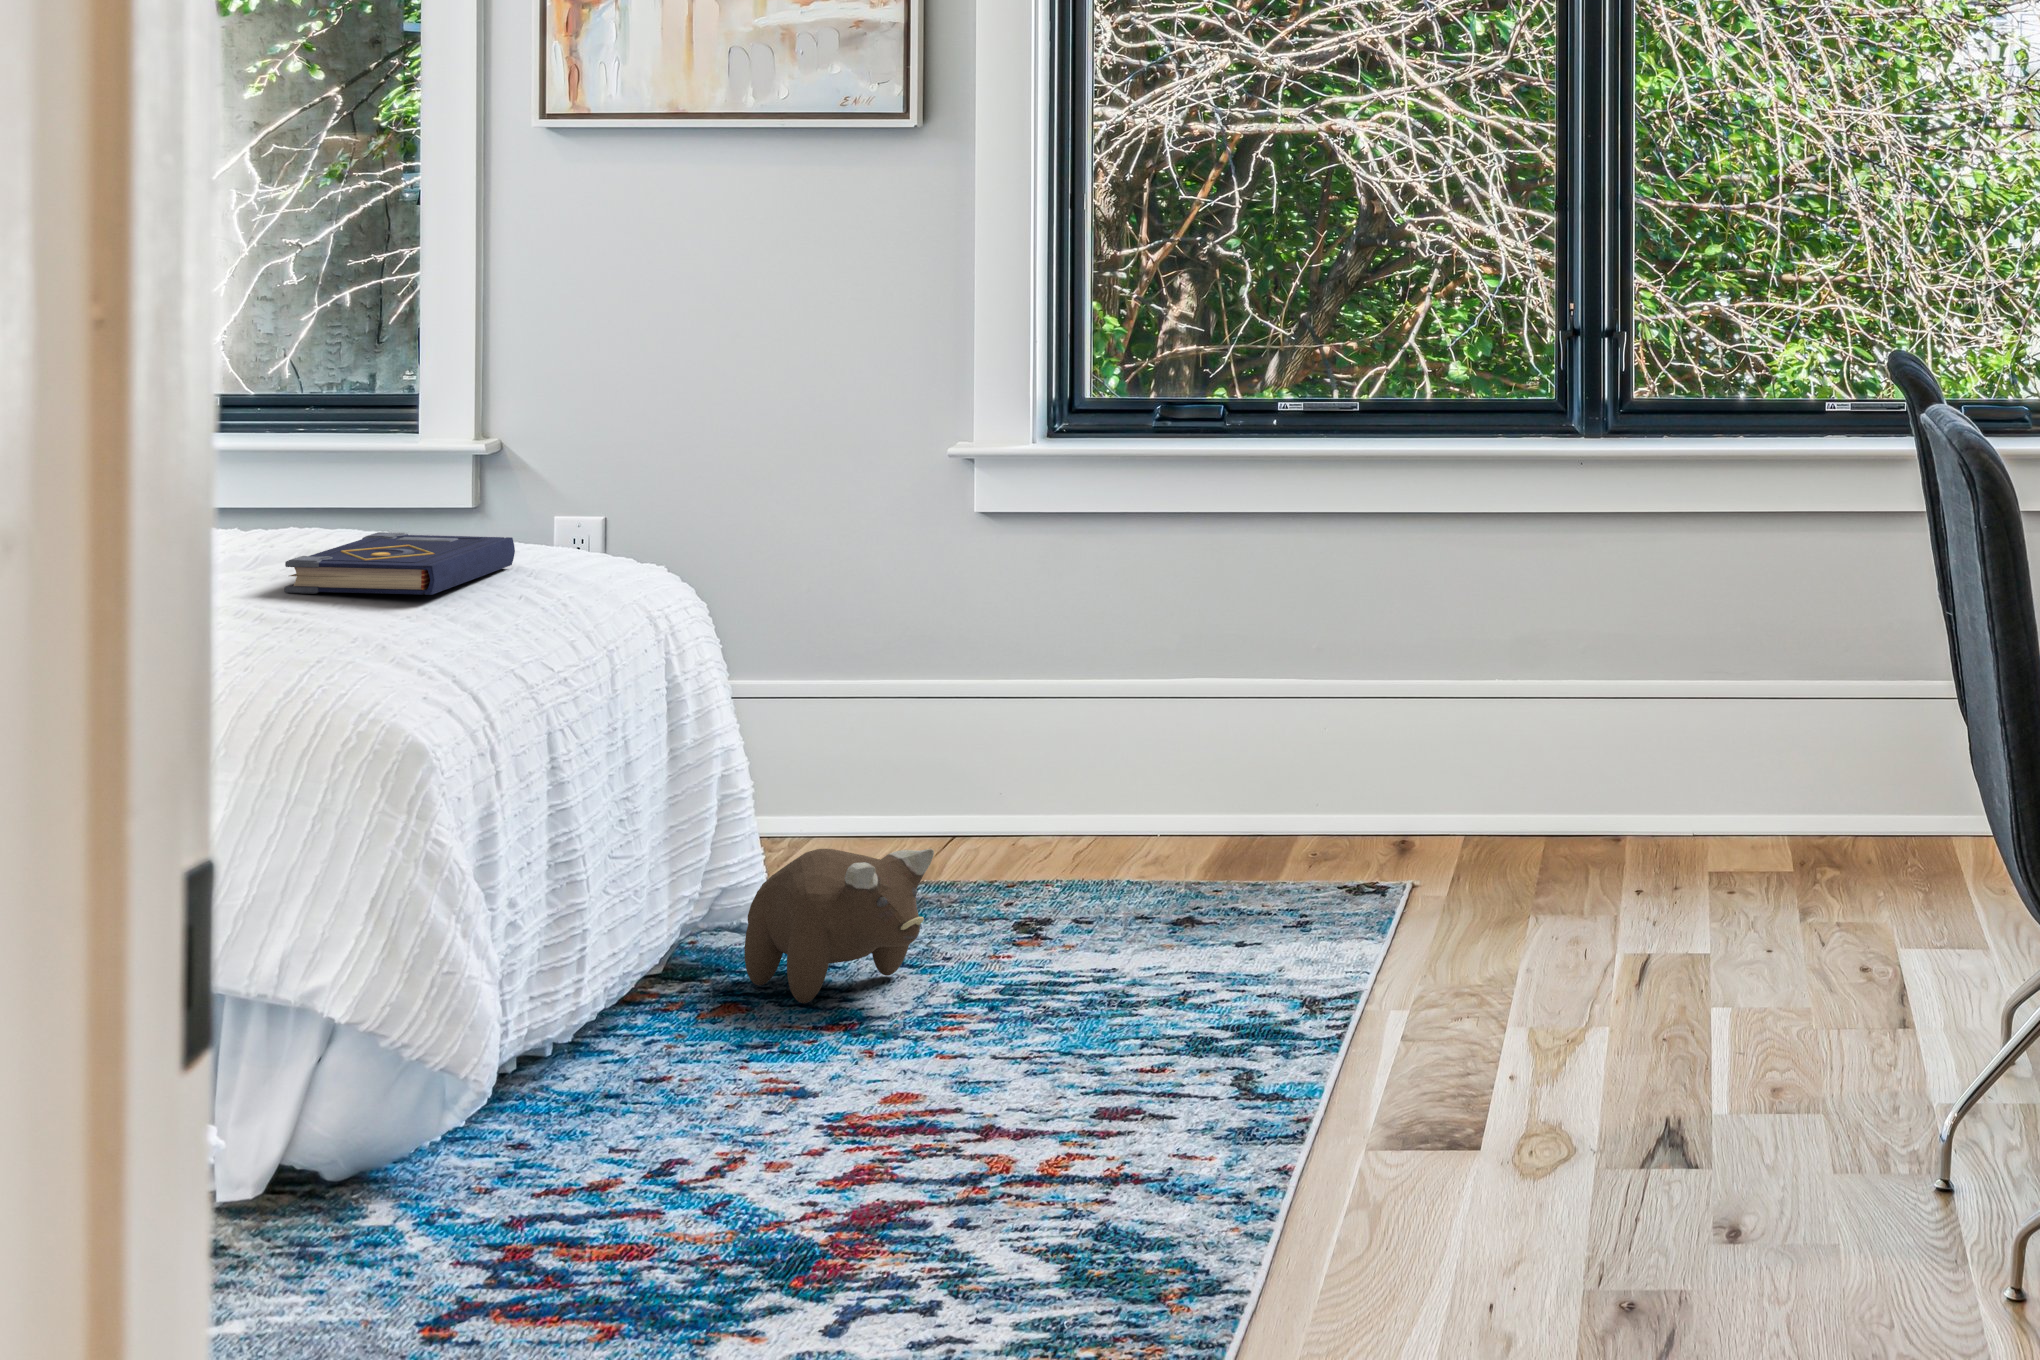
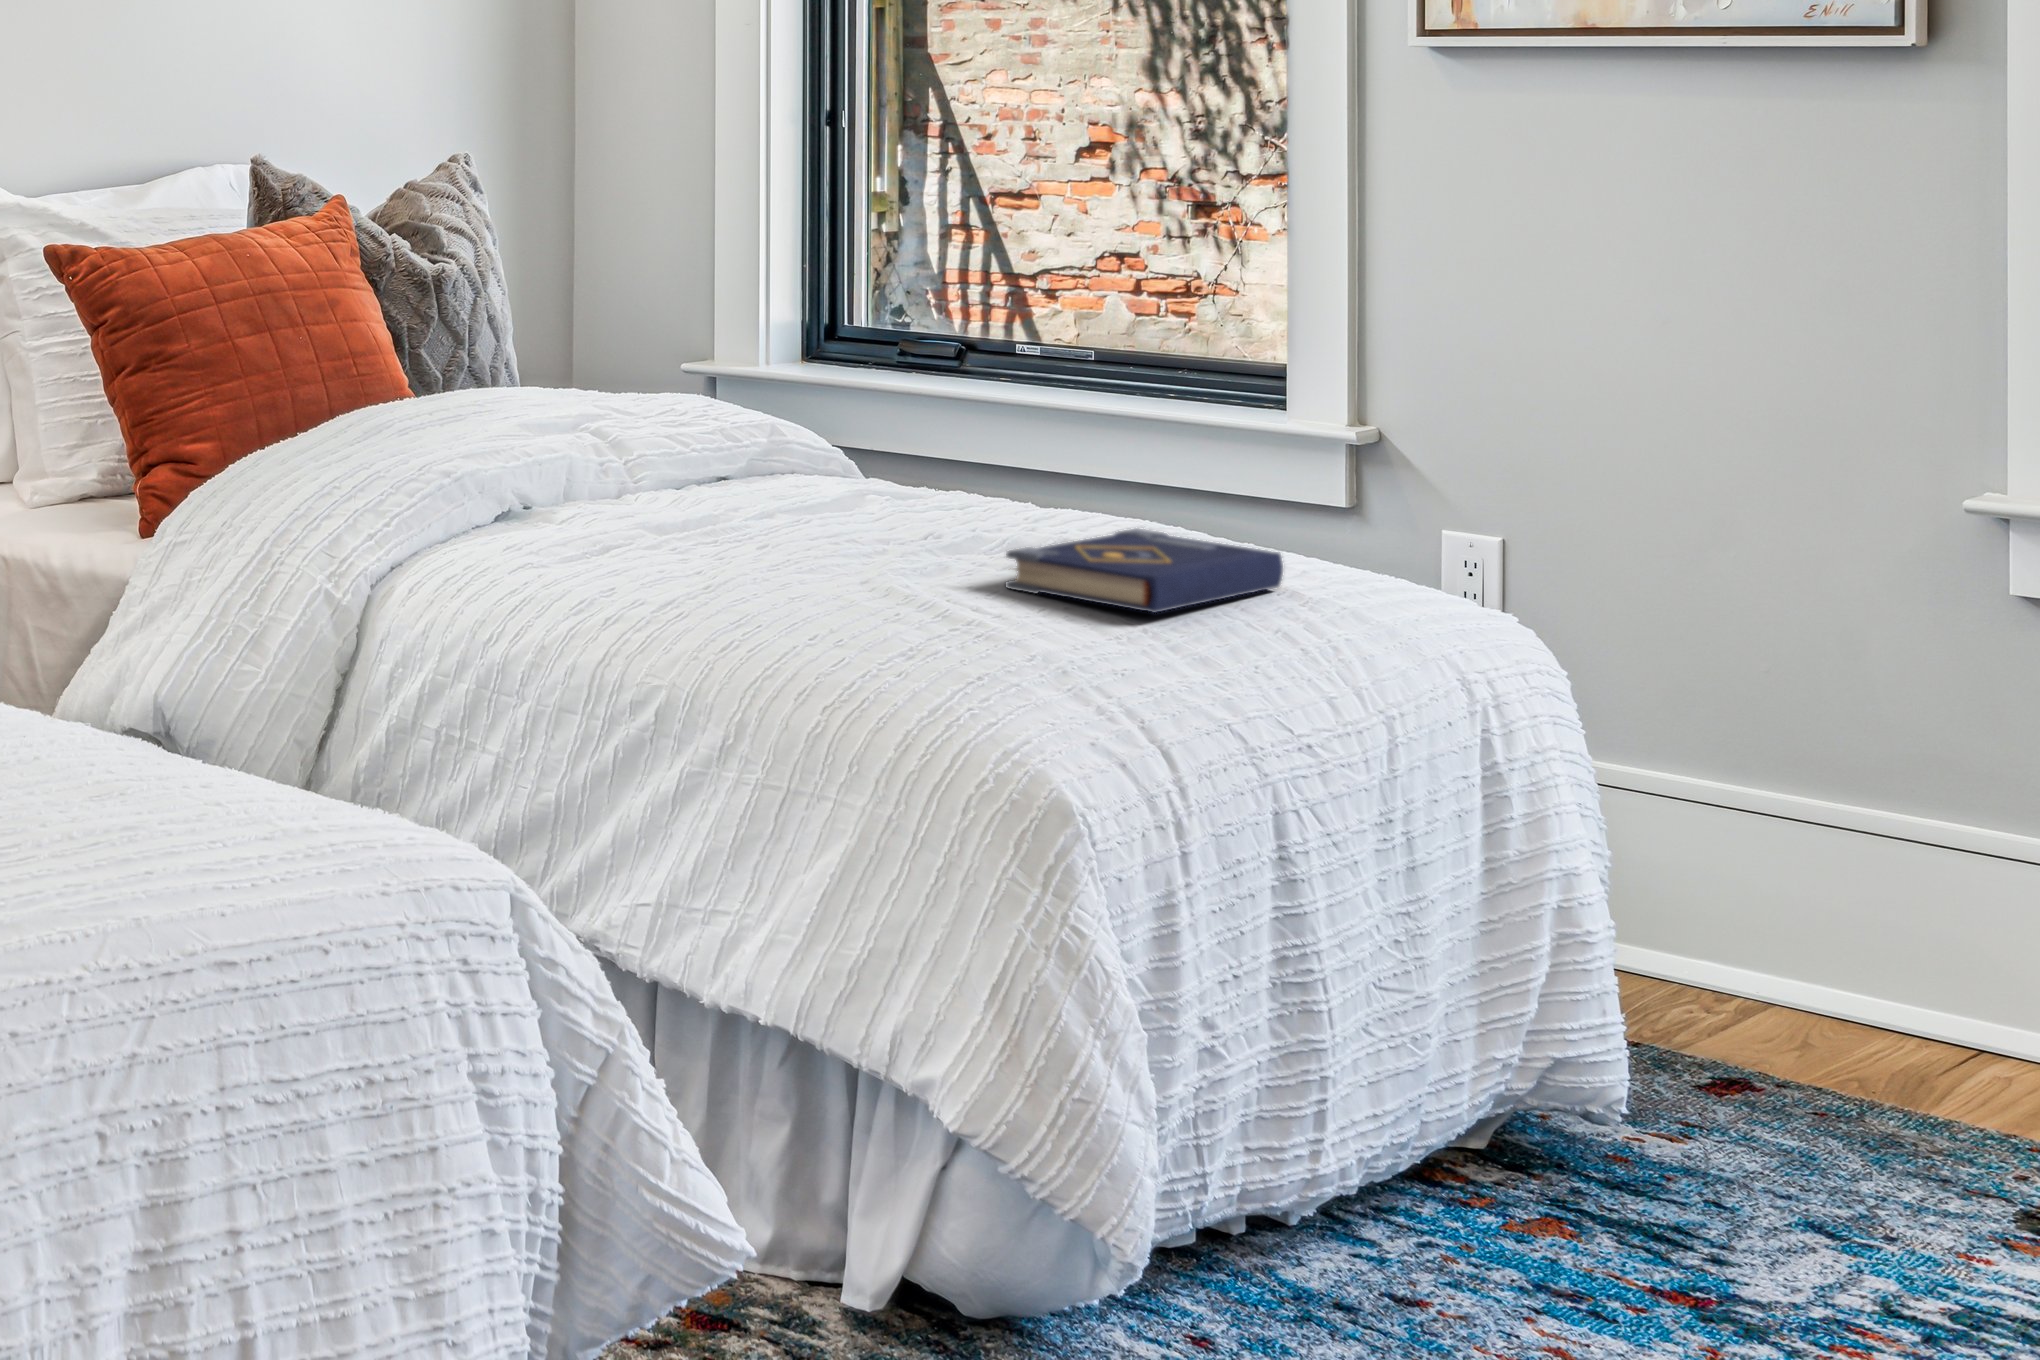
plush toy: present [744,849,934,1003] -> none [1581,1036,1851,1250]

